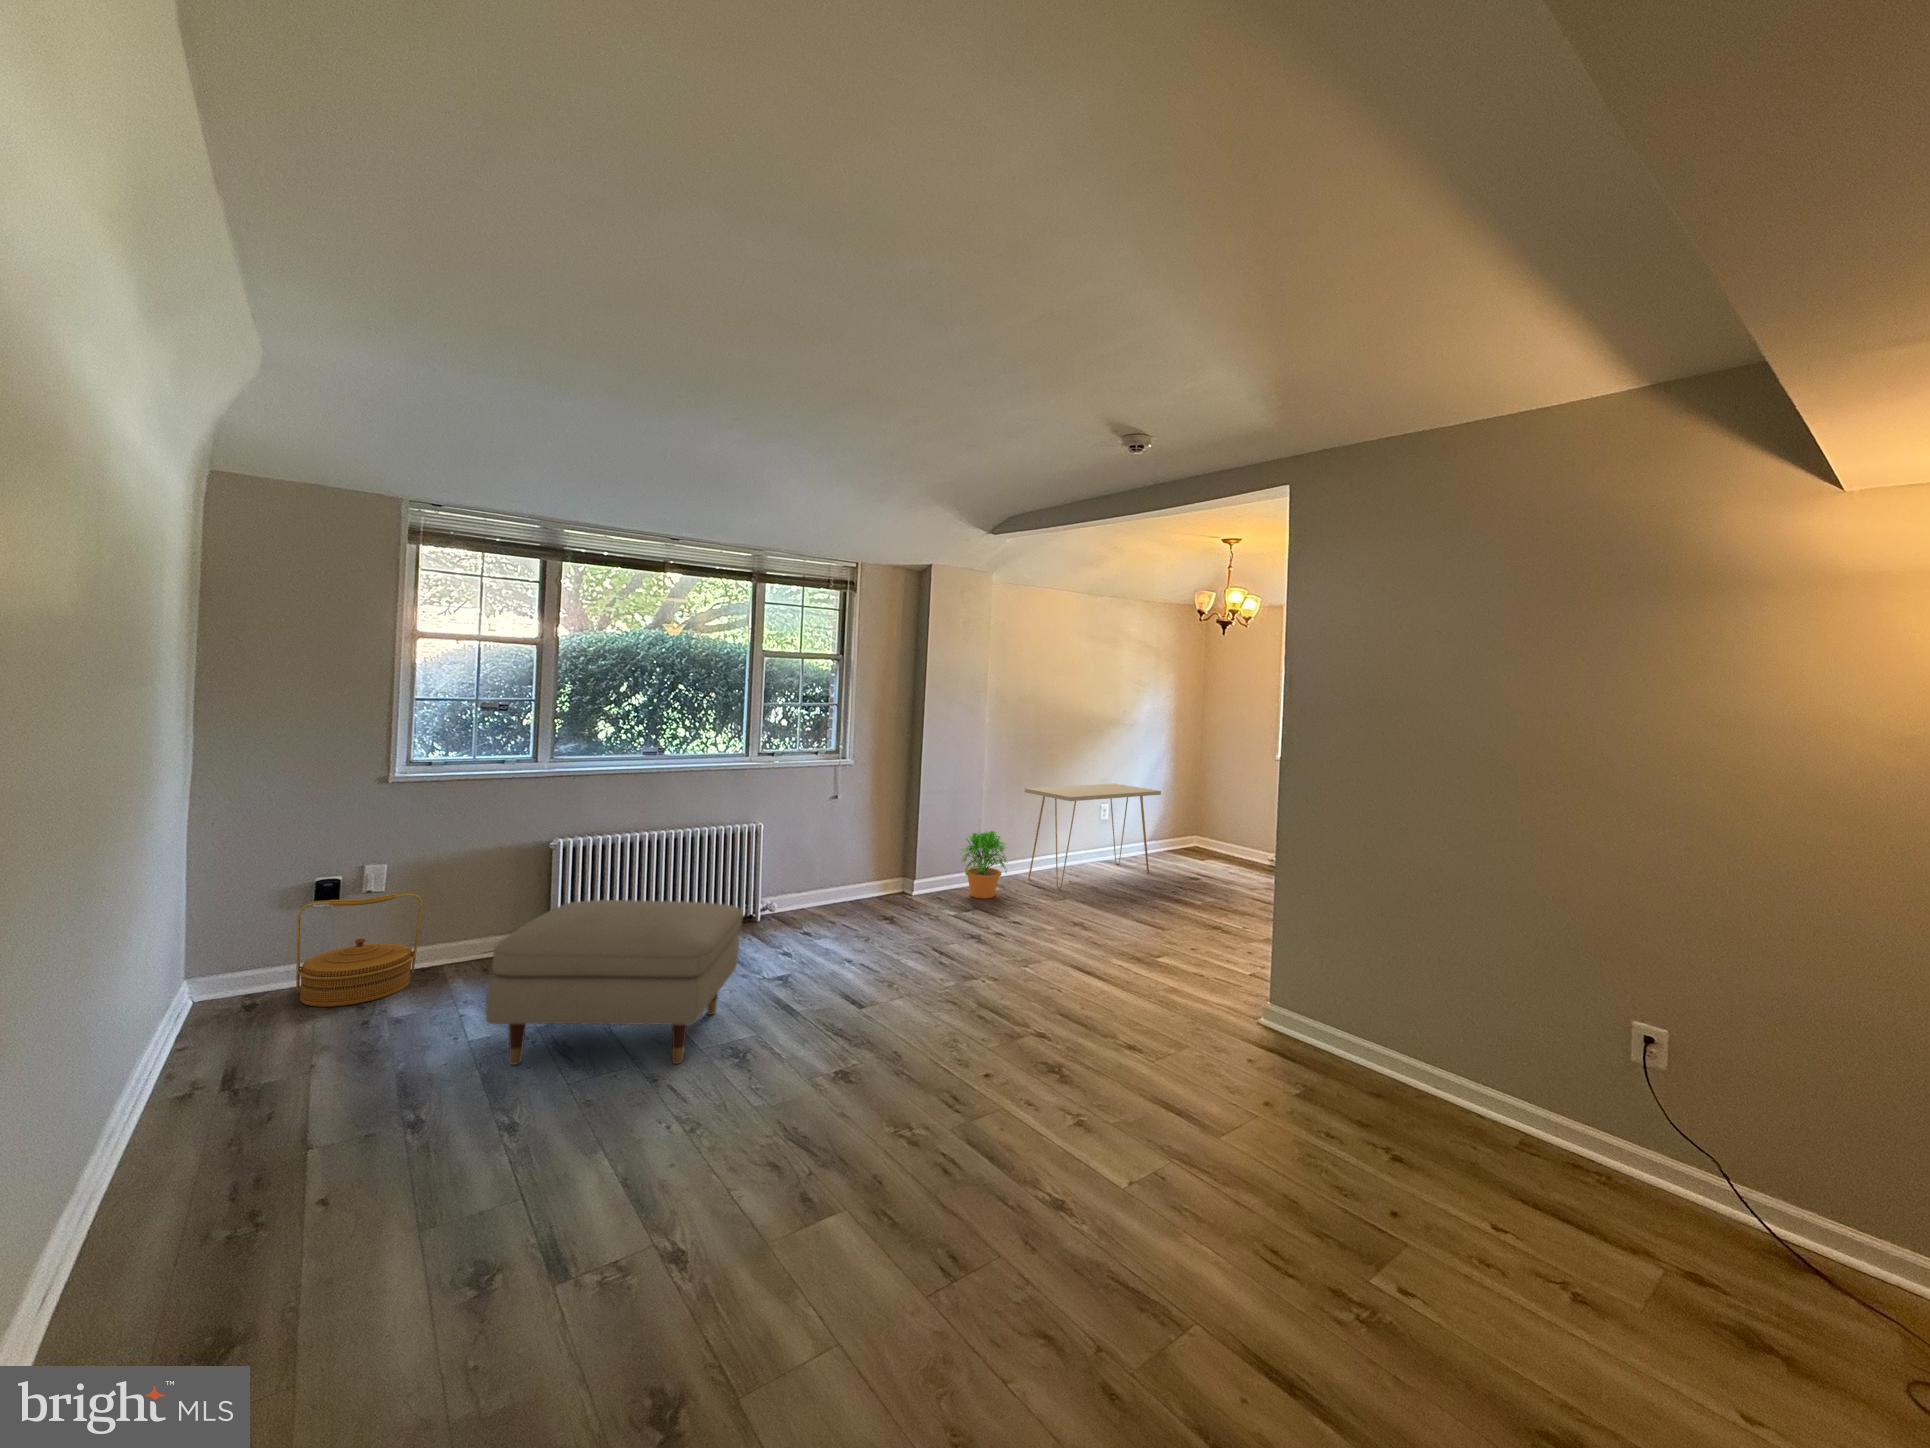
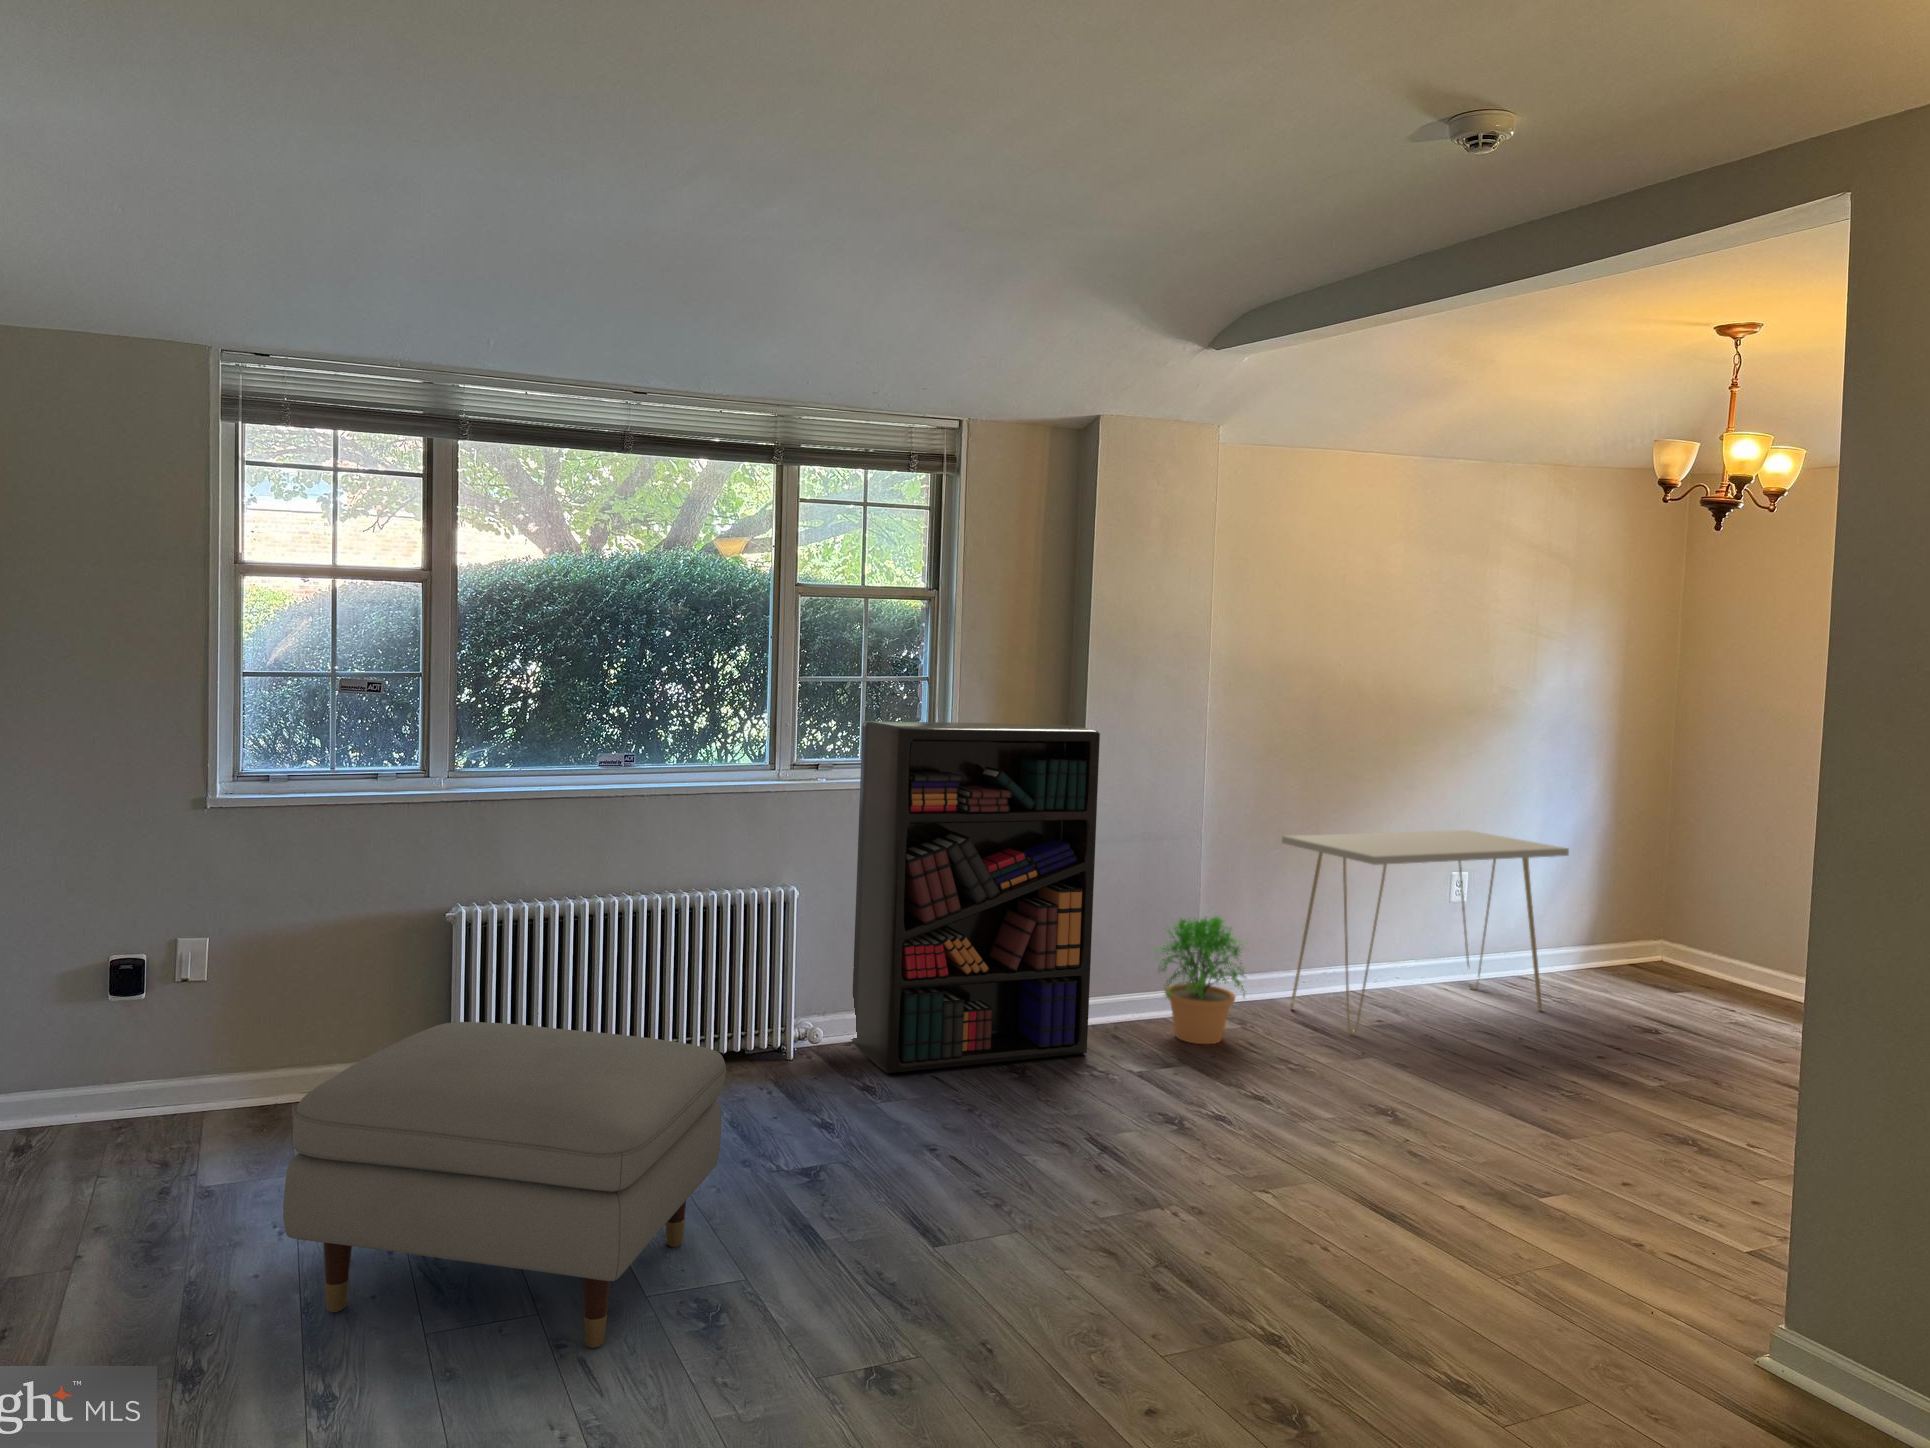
bookshelf: none [793,729,934,923] -> present [851,721,1100,1073]
woven basket: present [296,892,422,1007] -> none [75,984,253,1163]

